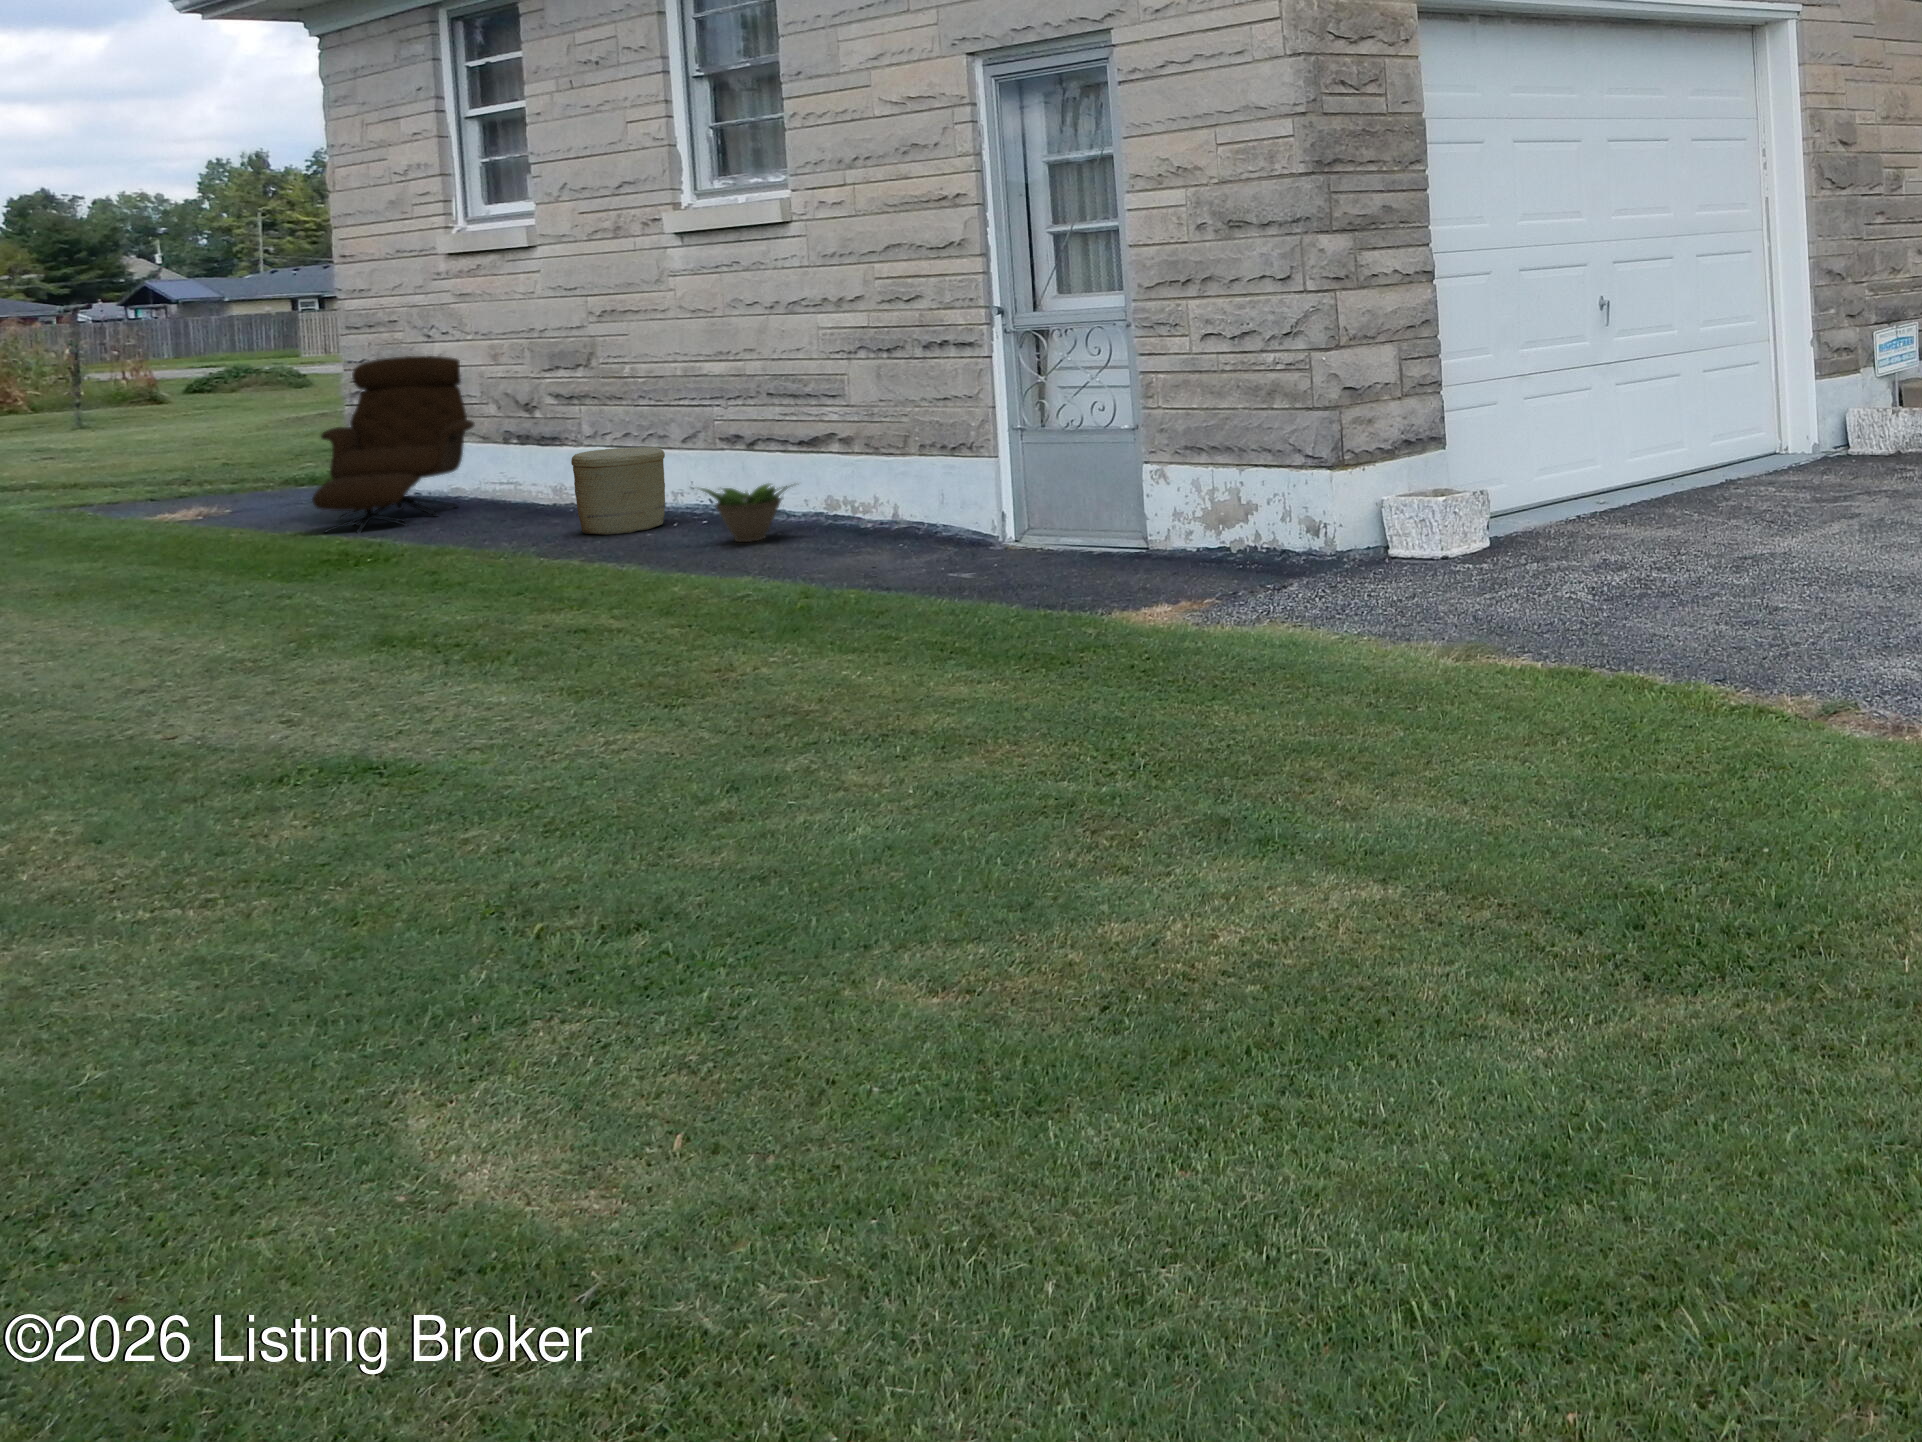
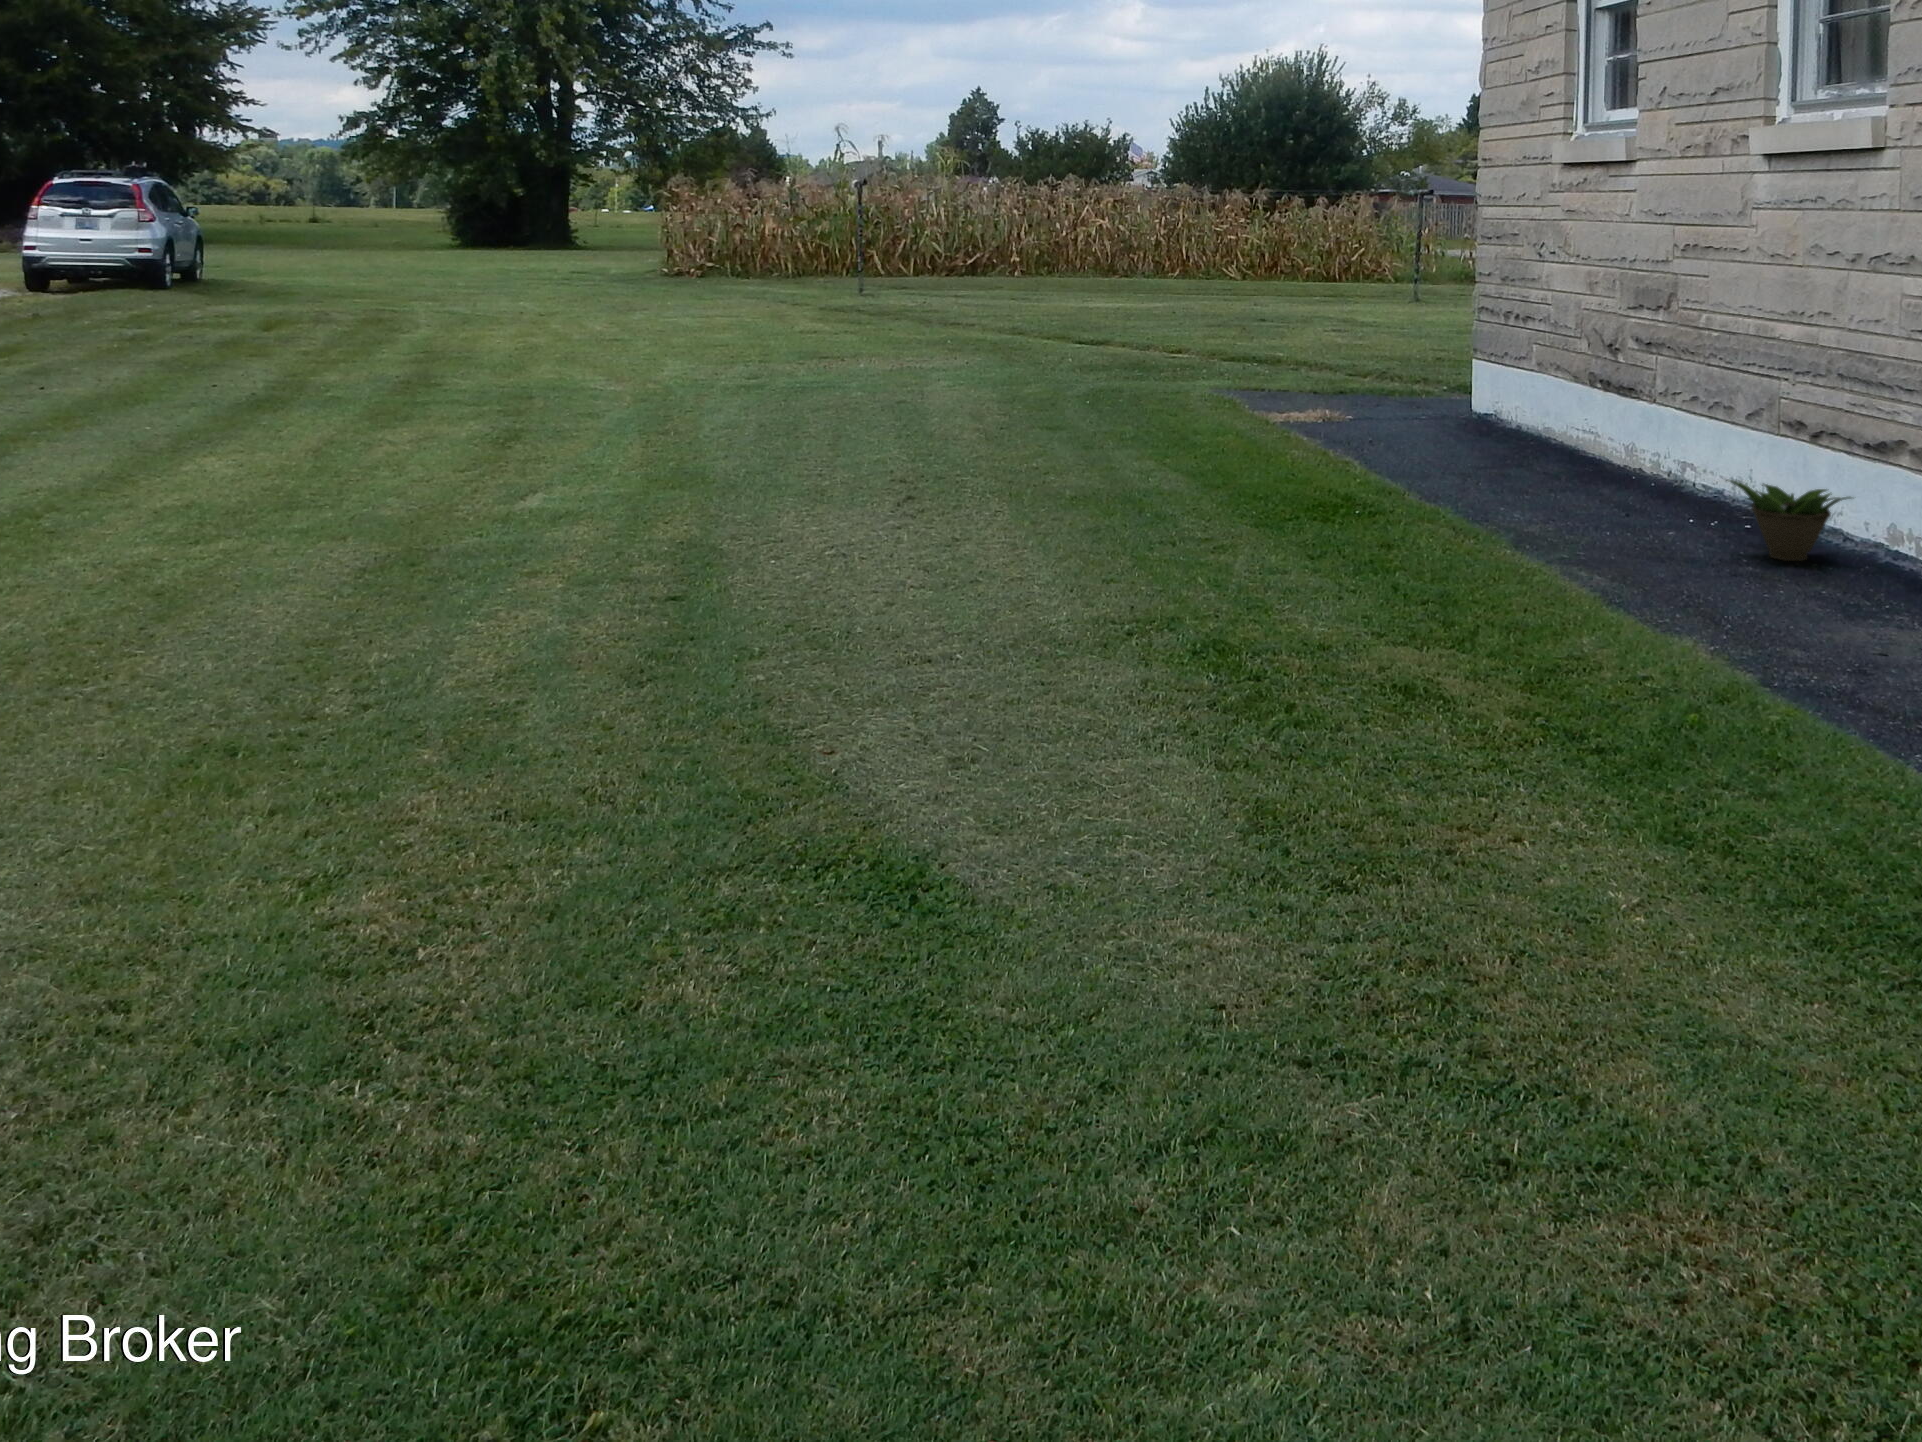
lounge chair: present [312,356,475,533] -> none [1411,275,1572,461]
woven basket: present [571,447,665,535] -> none [1624,411,1725,517]

